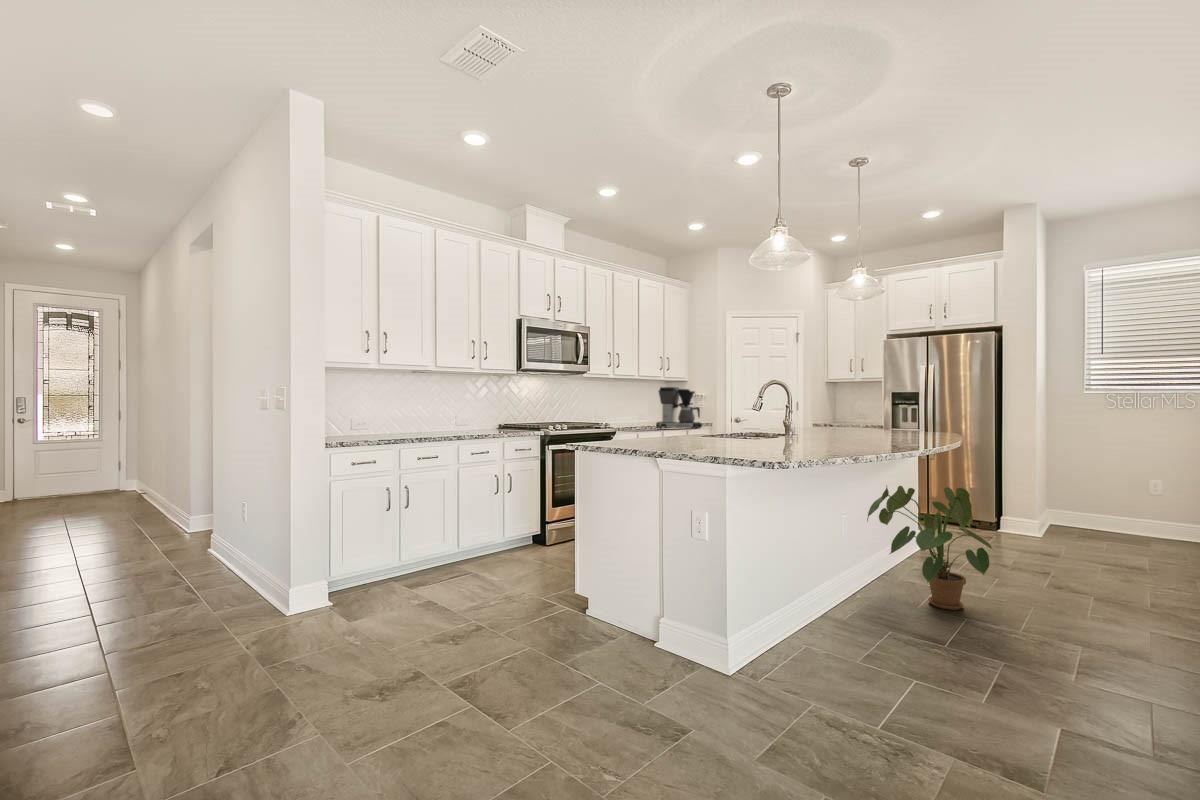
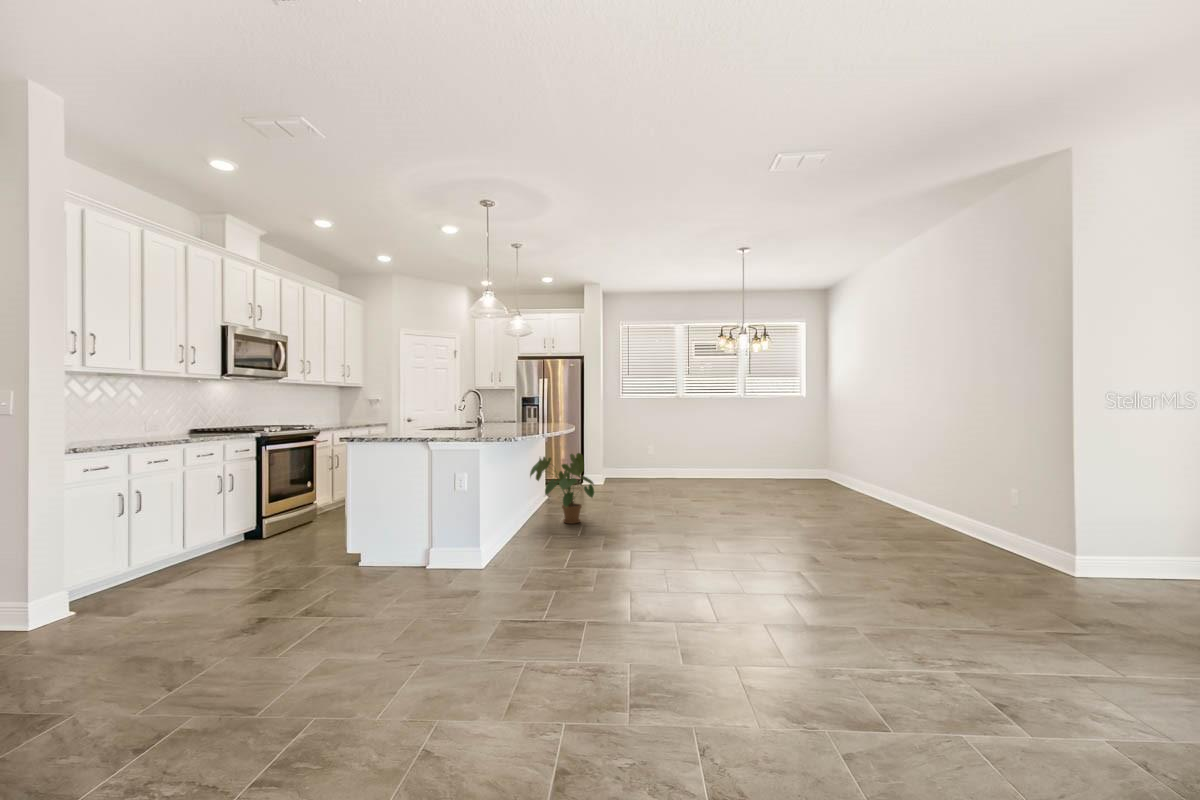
coffee maker: present [656,387,702,429] -> none [343,393,384,429]

